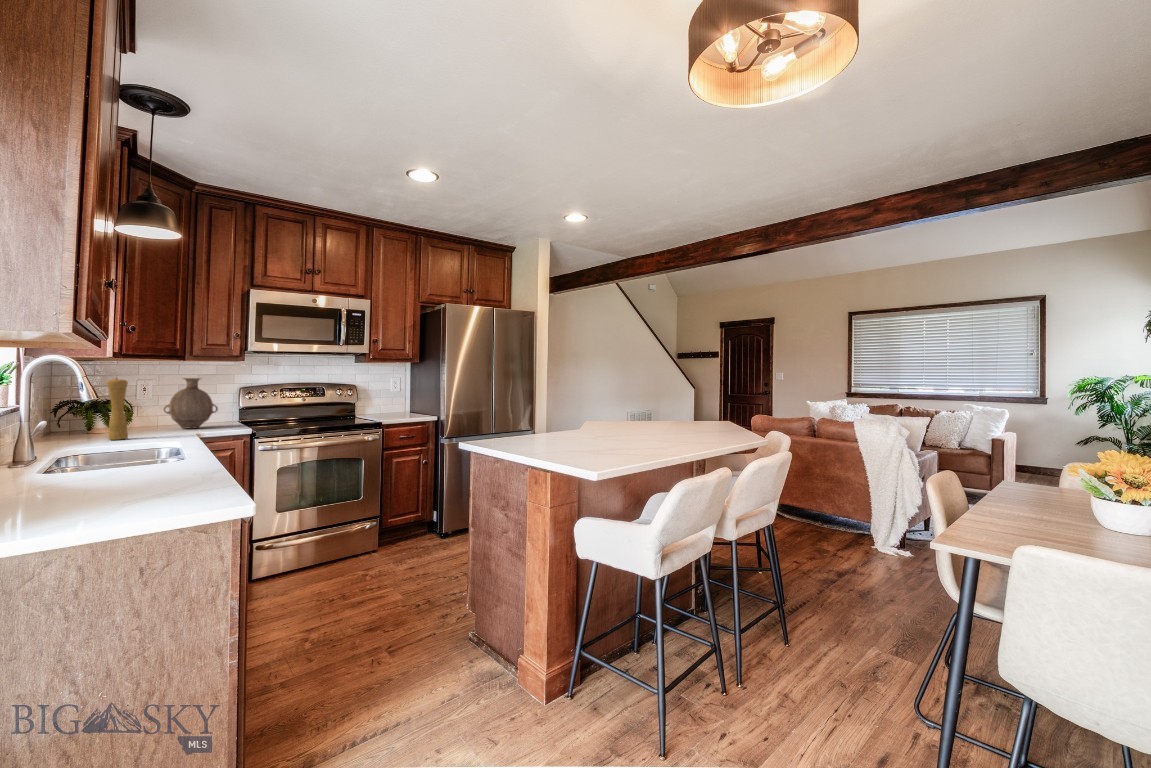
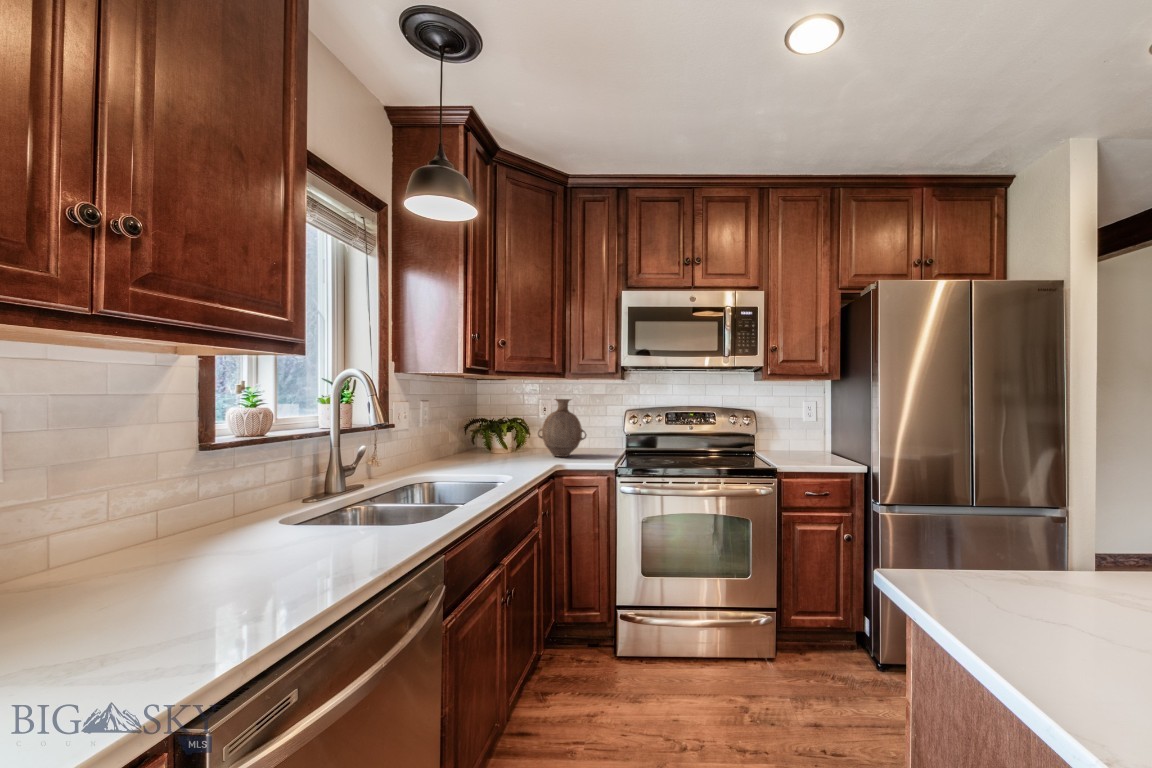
pepper mill: present [107,378,128,440] -> none [475,400,492,468]

